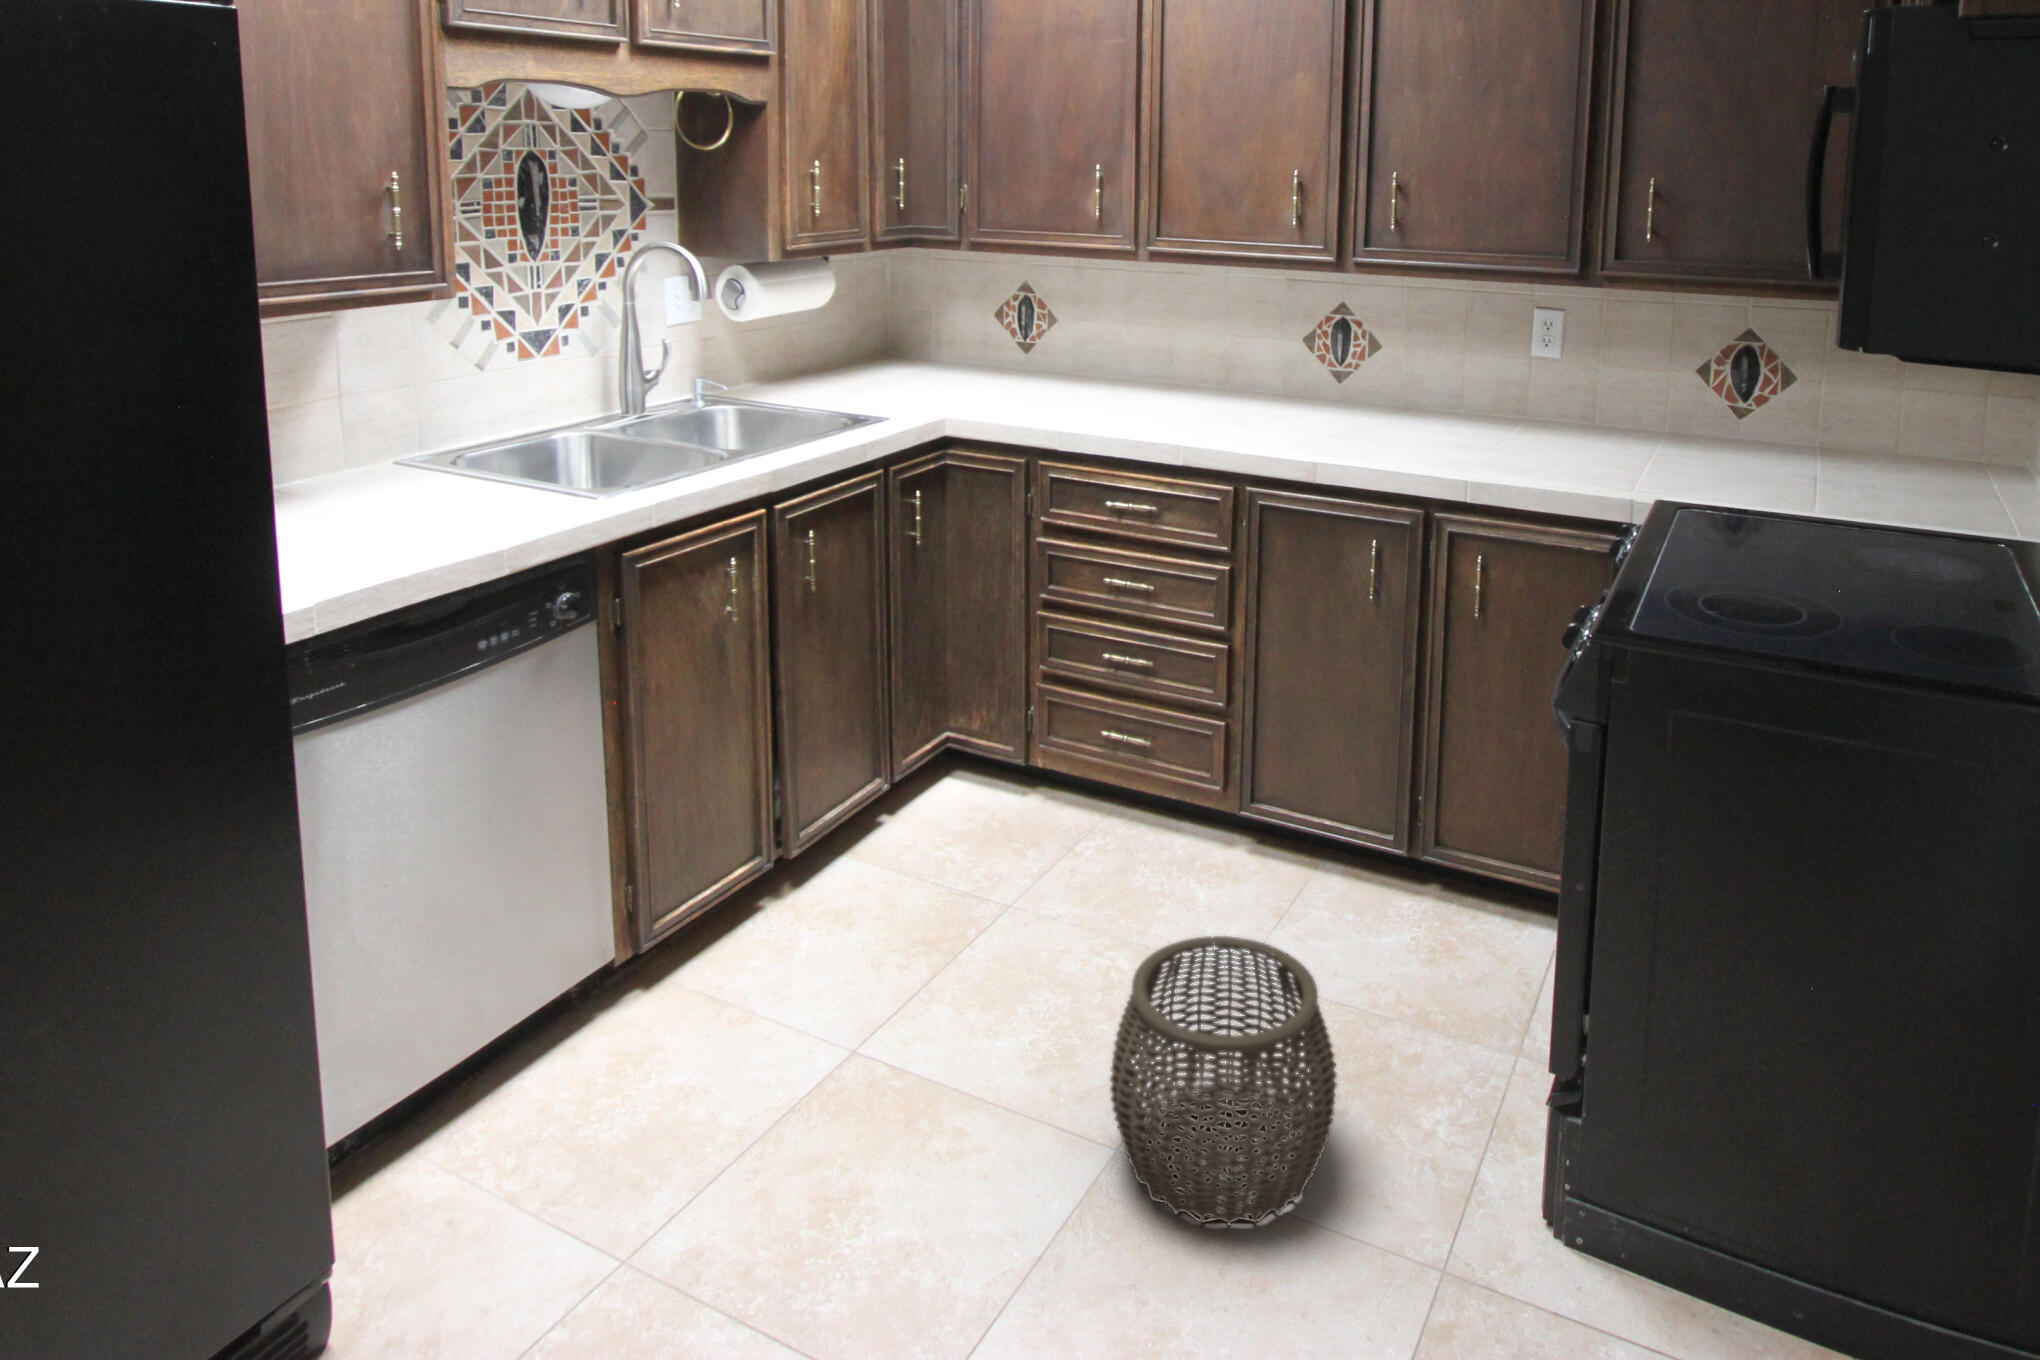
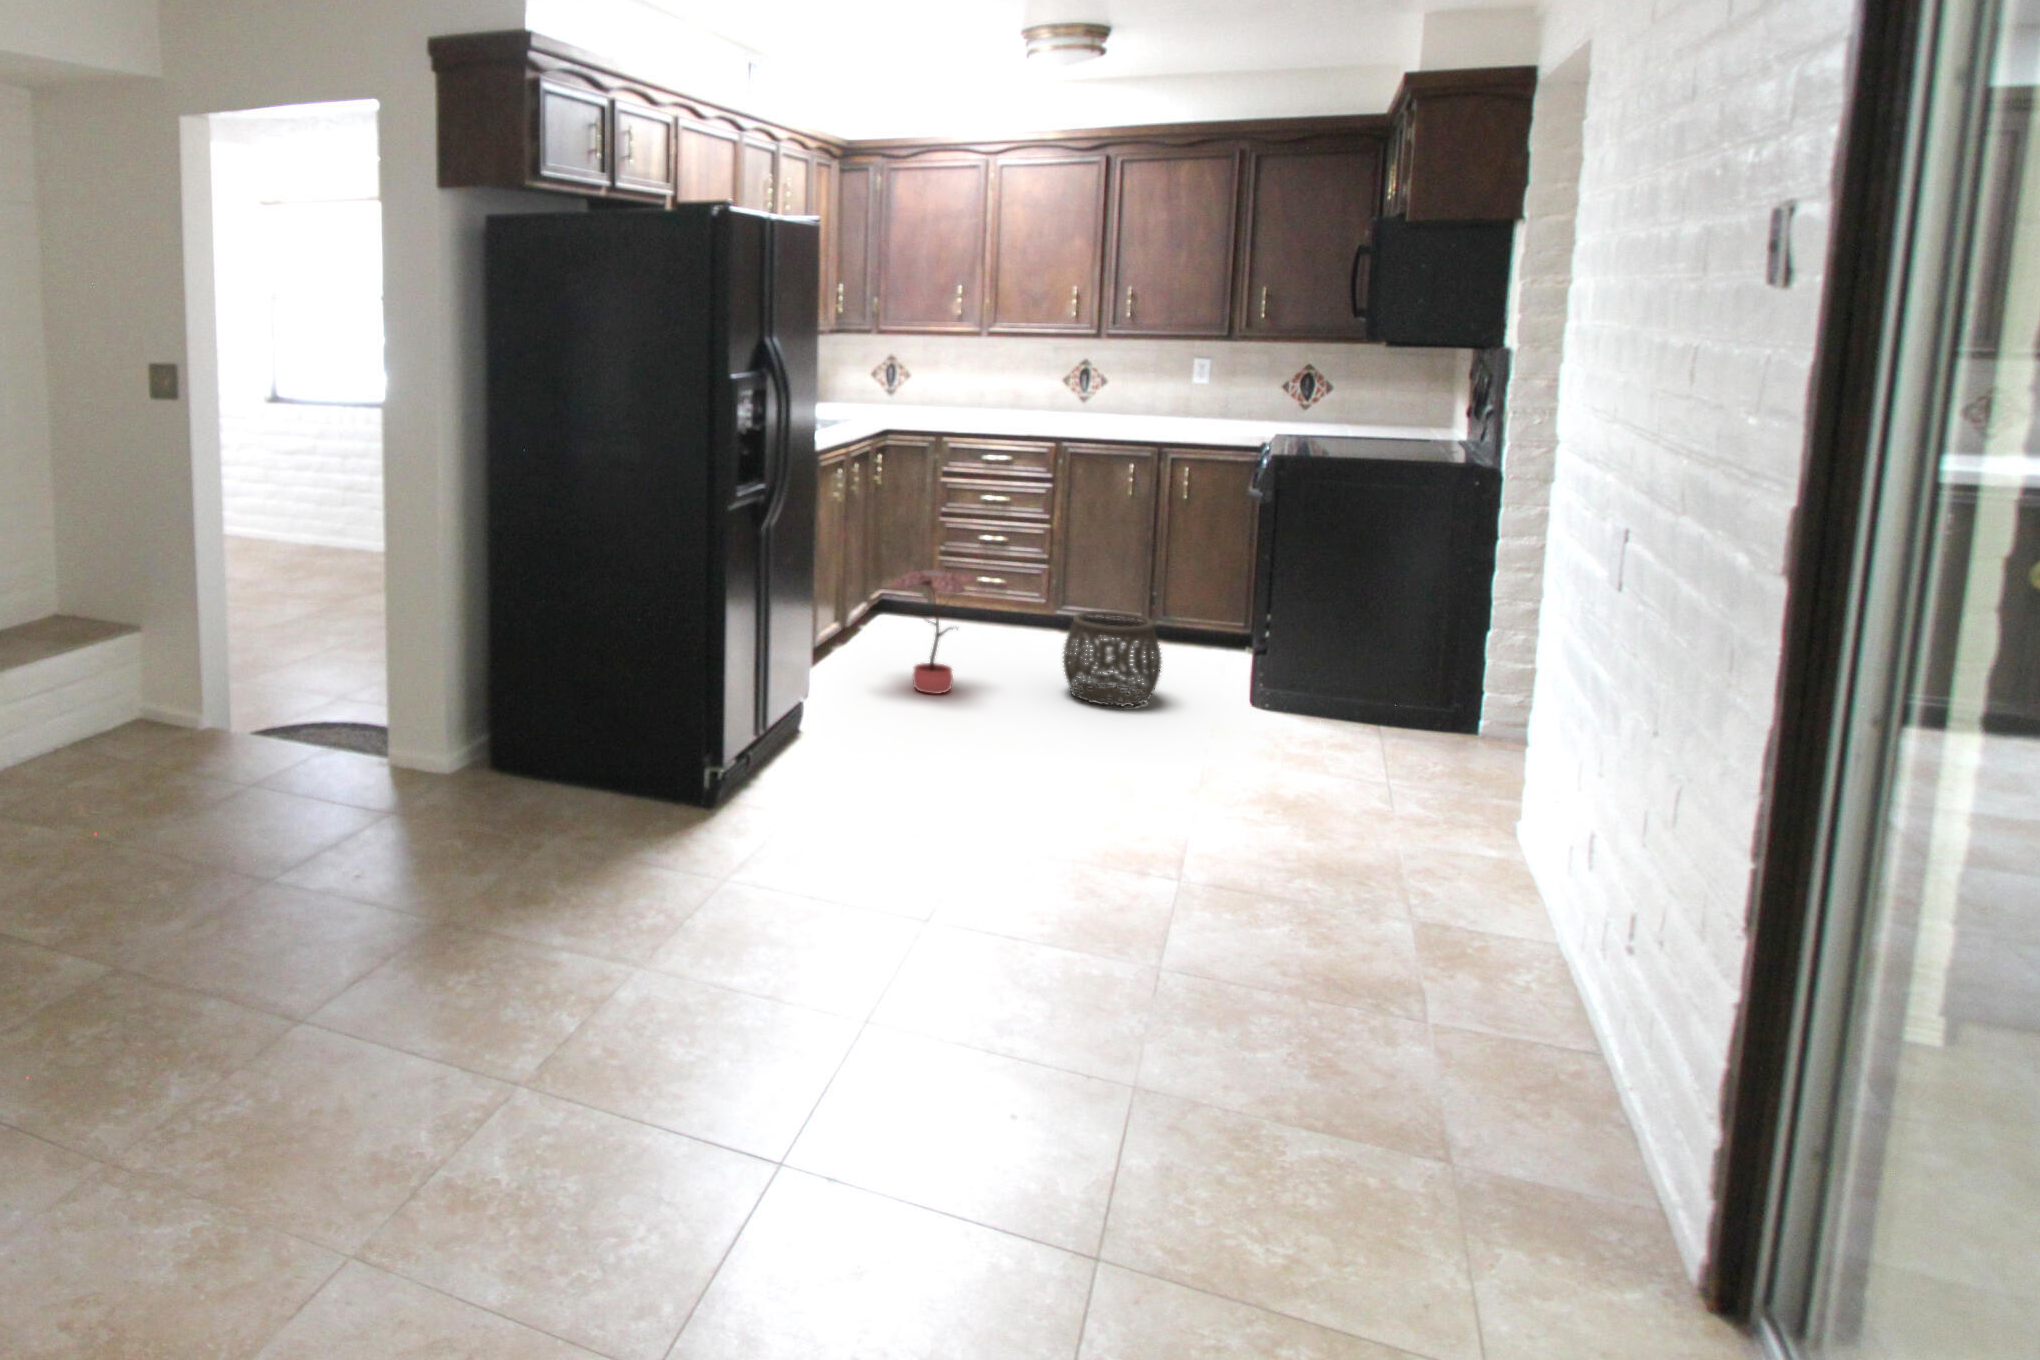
potted plant: none [697,823,925,1143] -> present [891,570,977,694]

